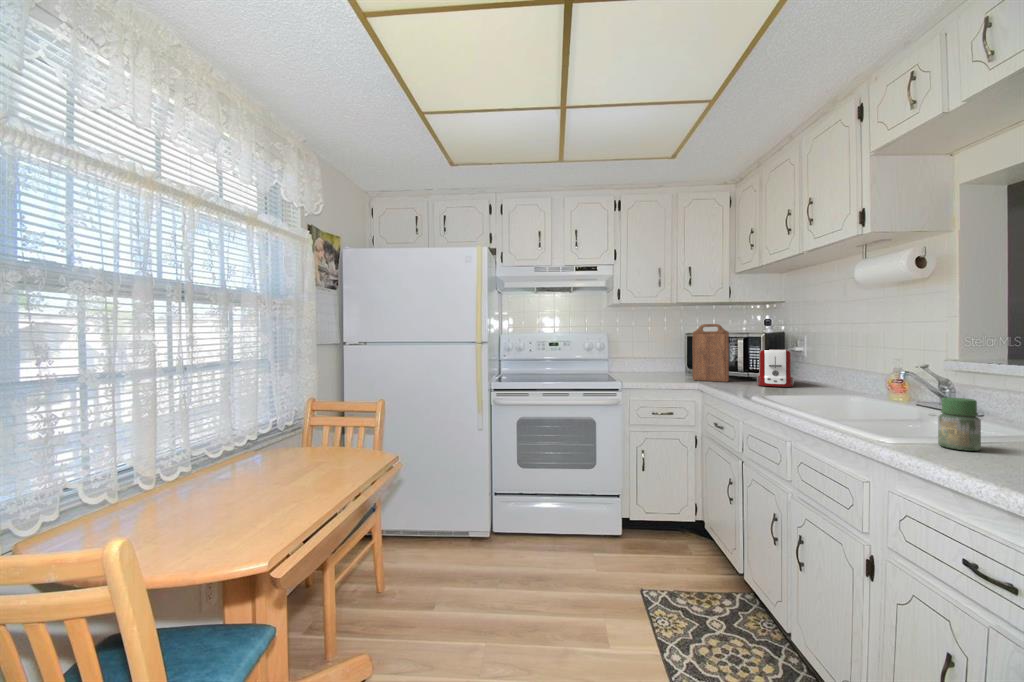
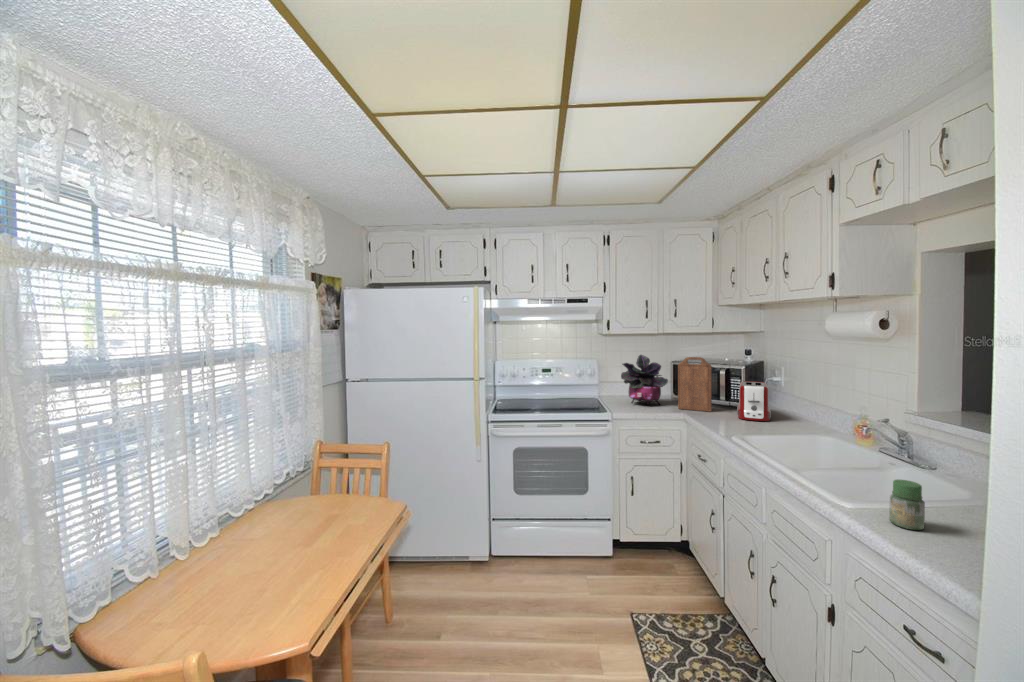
potted plant: none [632,326,682,378] -> present [621,355,668,405]

